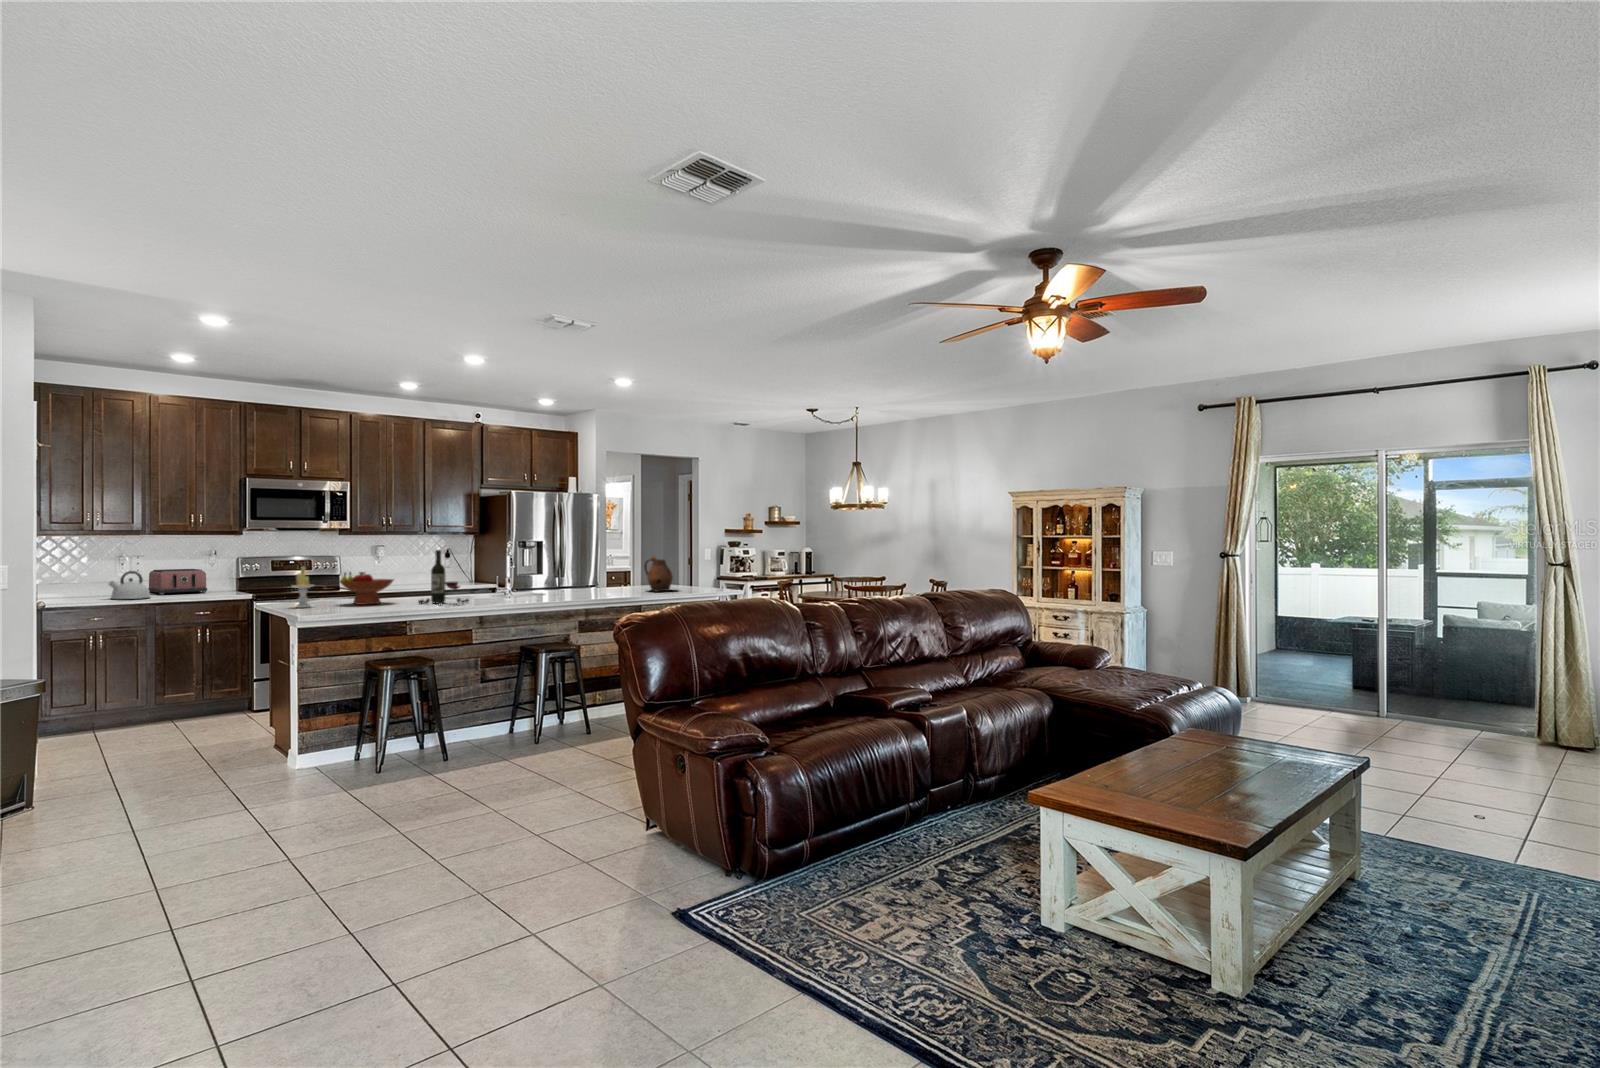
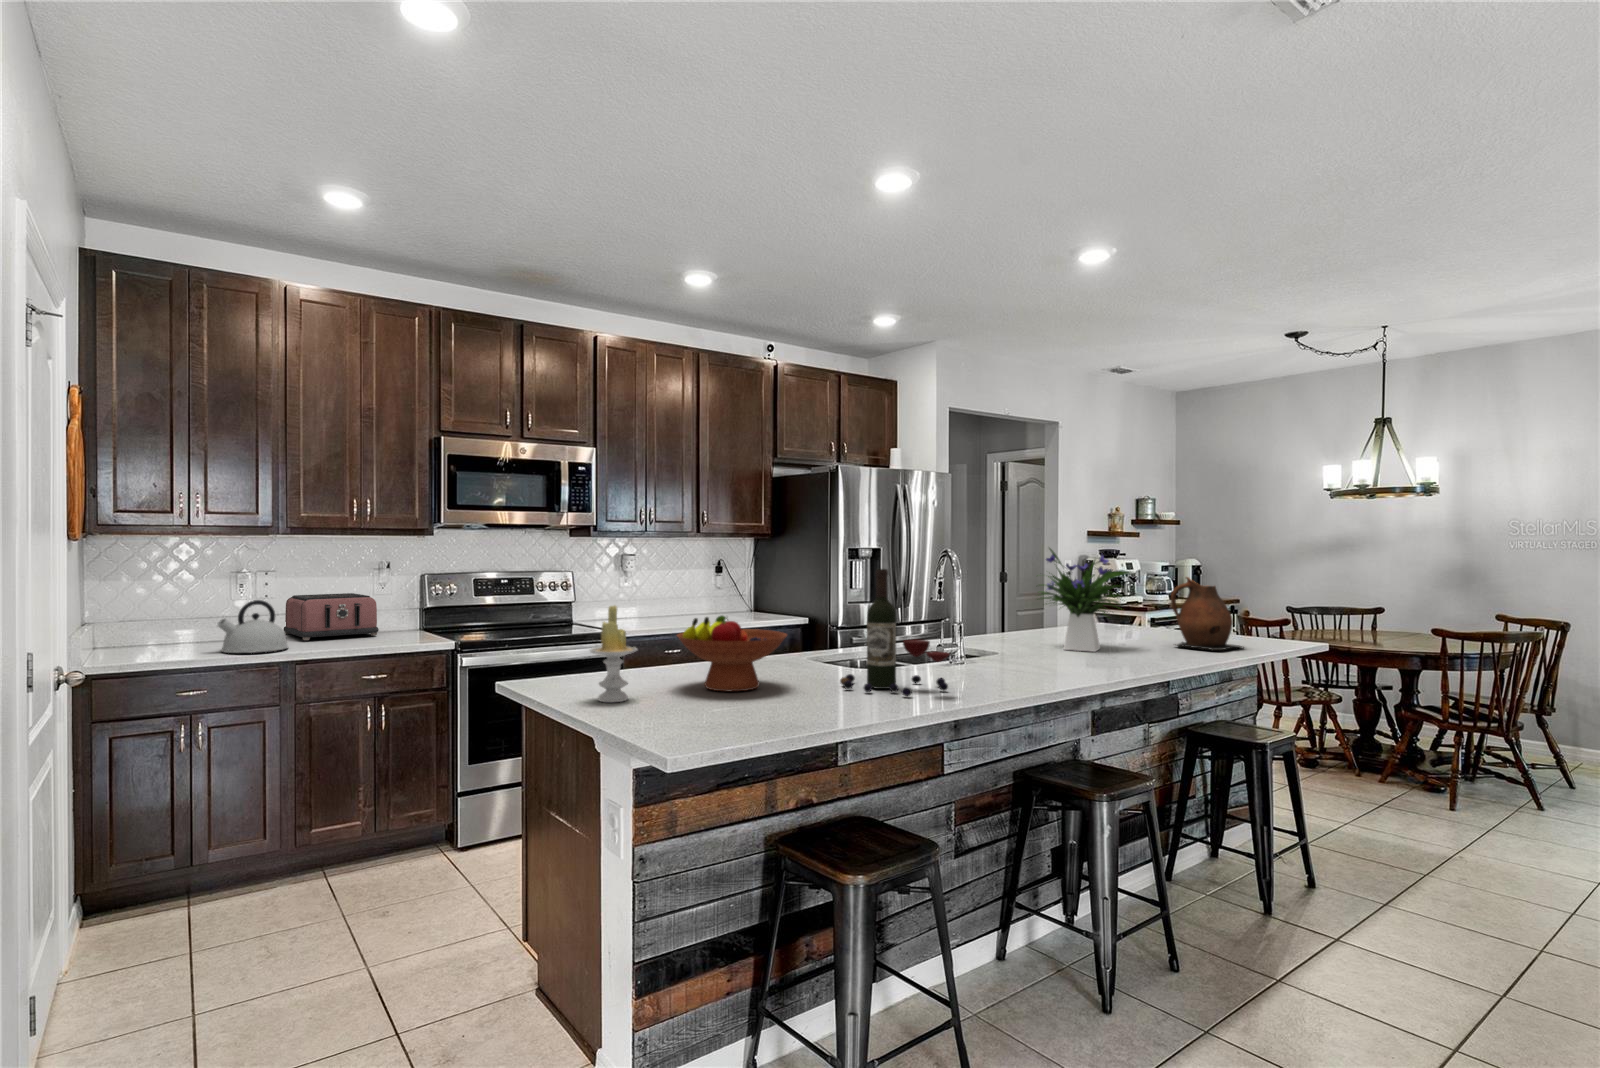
flower arrangement: none [563,540,616,593] -> present [1037,548,1130,652]

